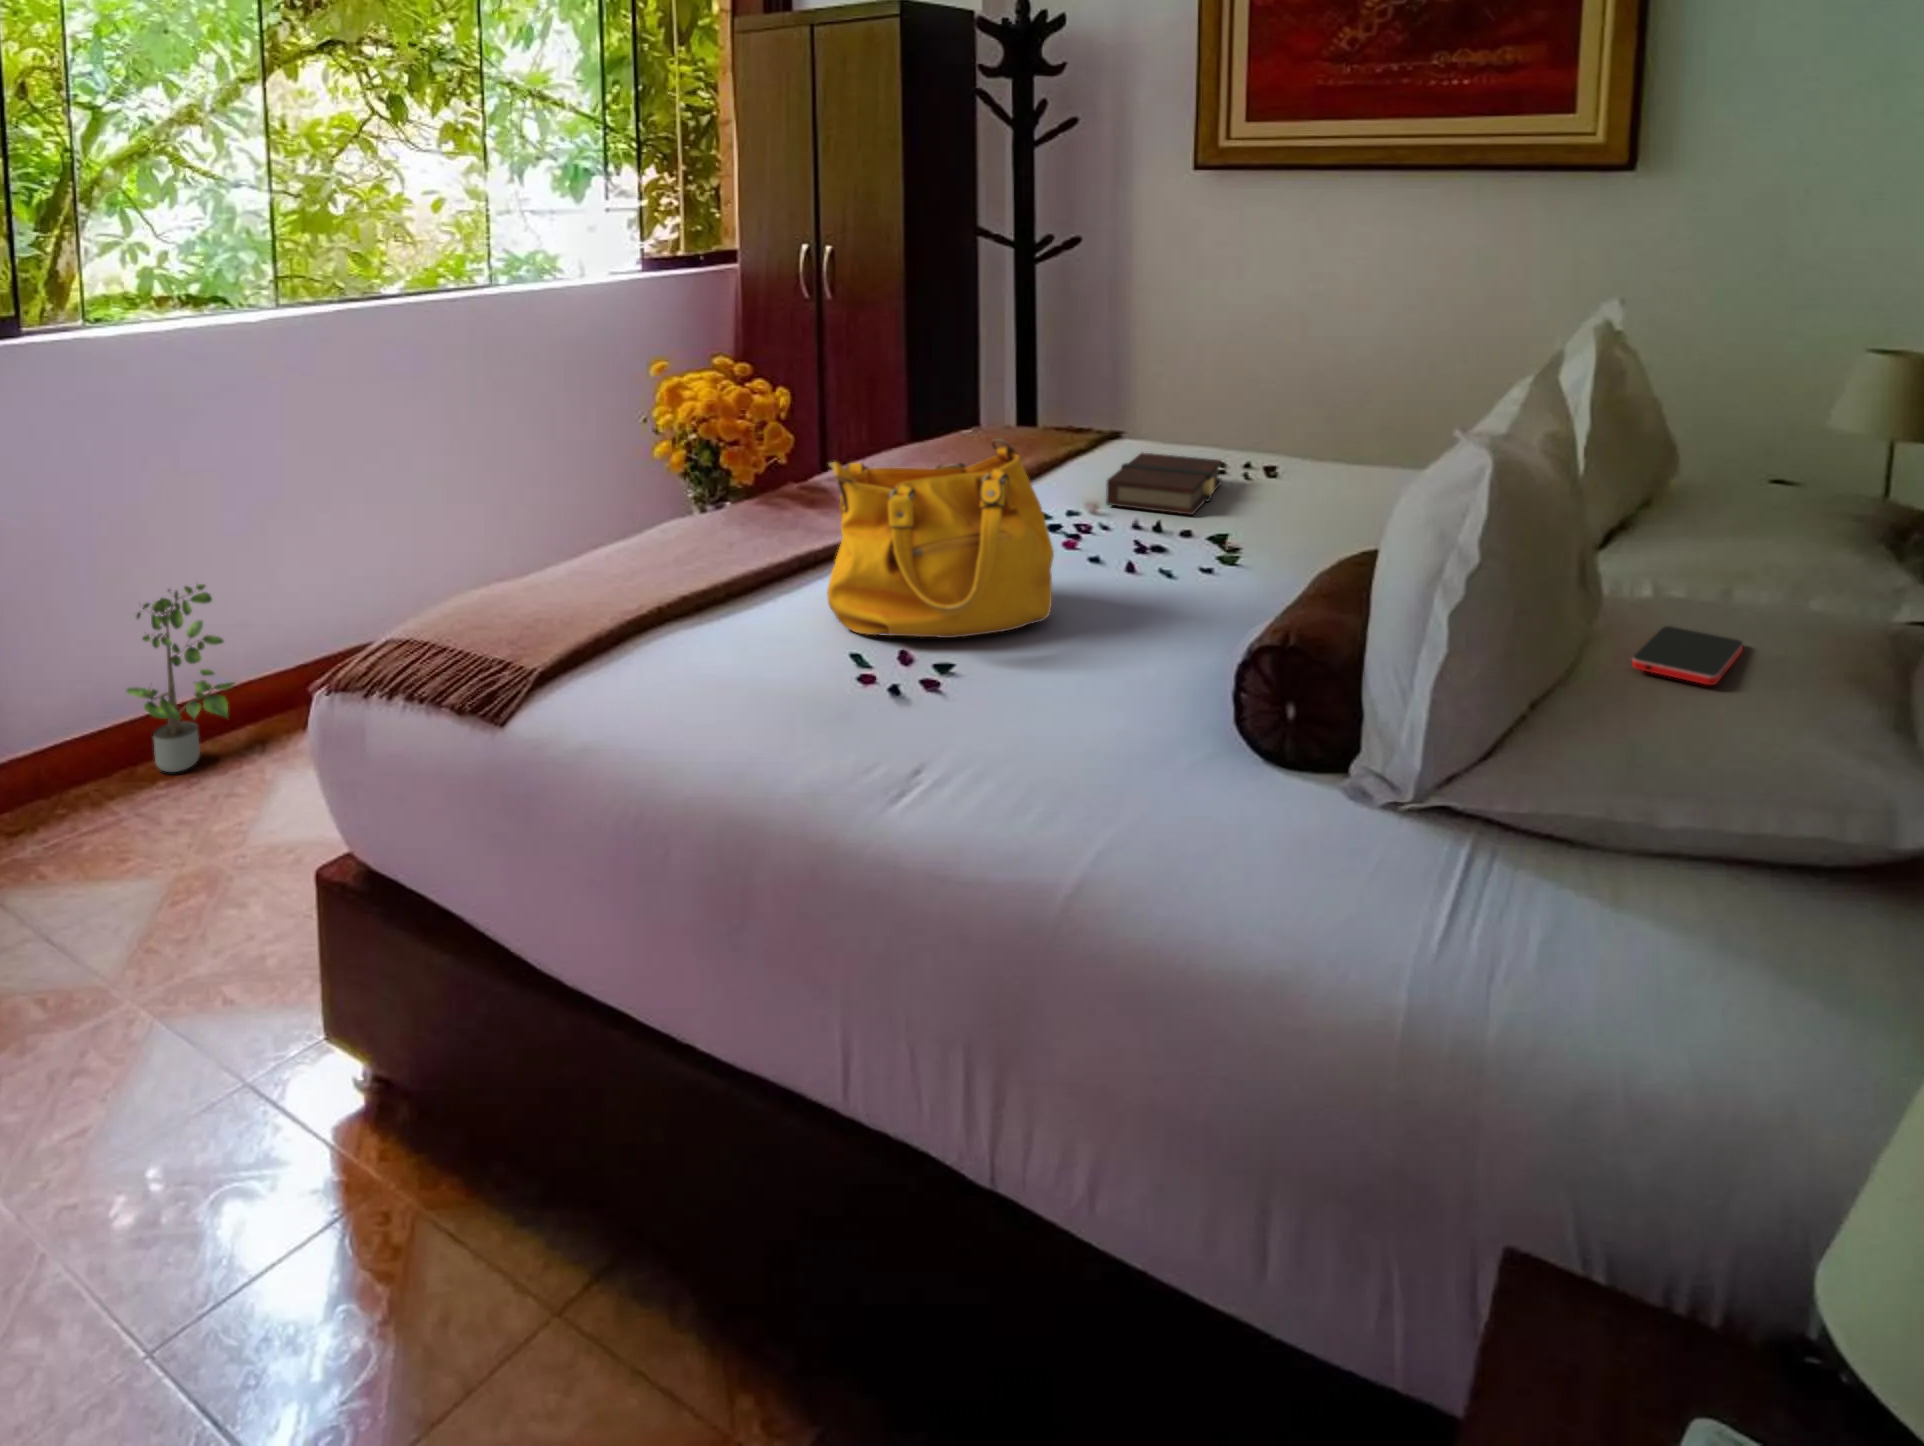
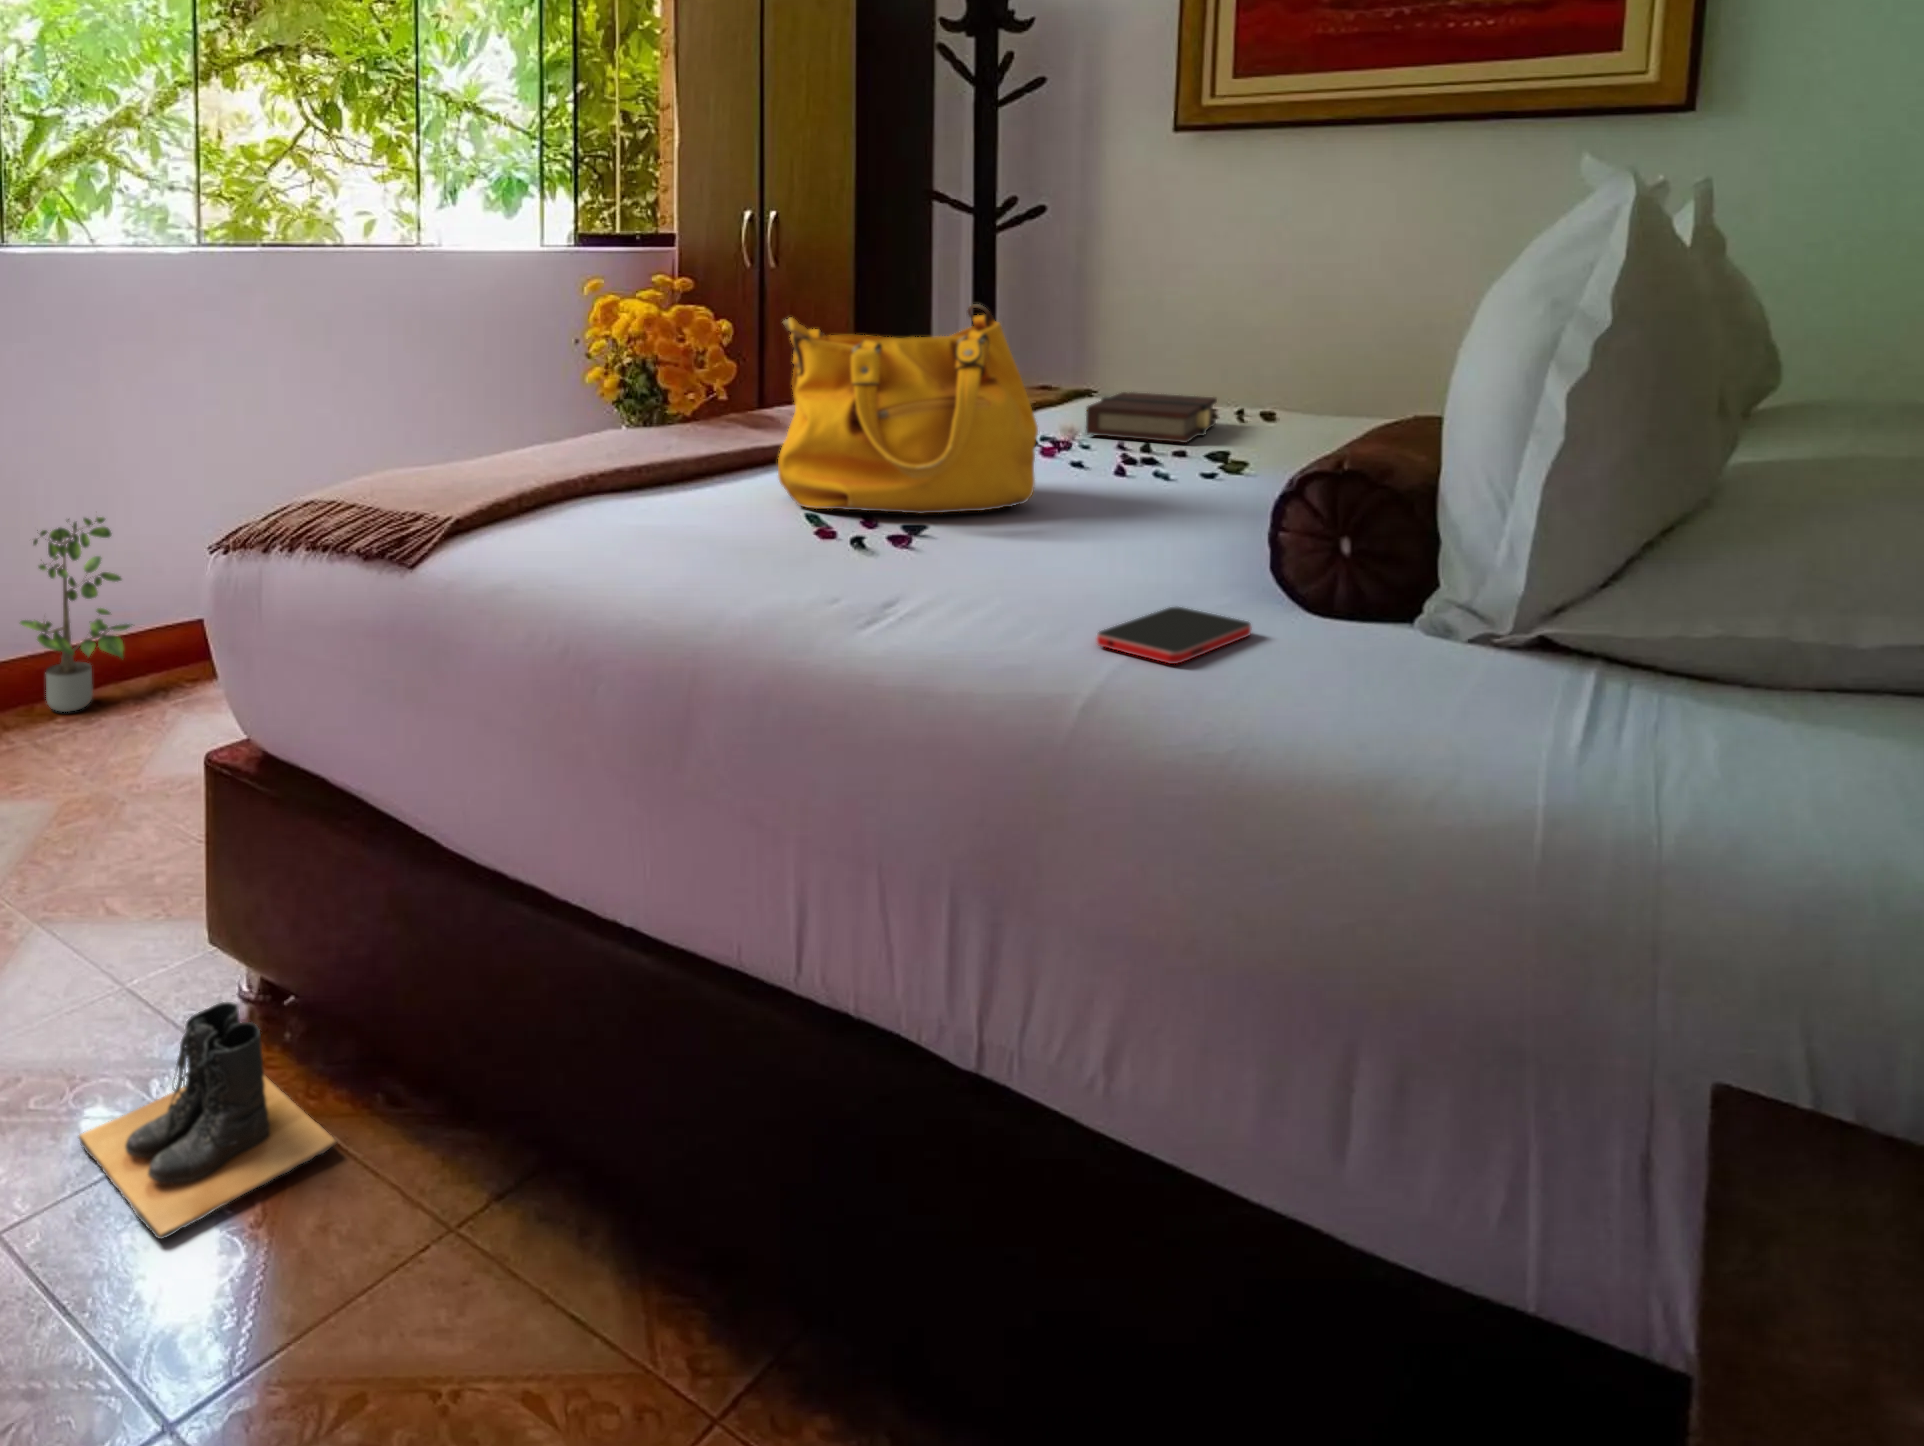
smartphone: present [1632,626,1743,685] -> present [1097,607,1251,664]
boots: none [212,1117,450,1355] -> present [79,1002,337,1239]

